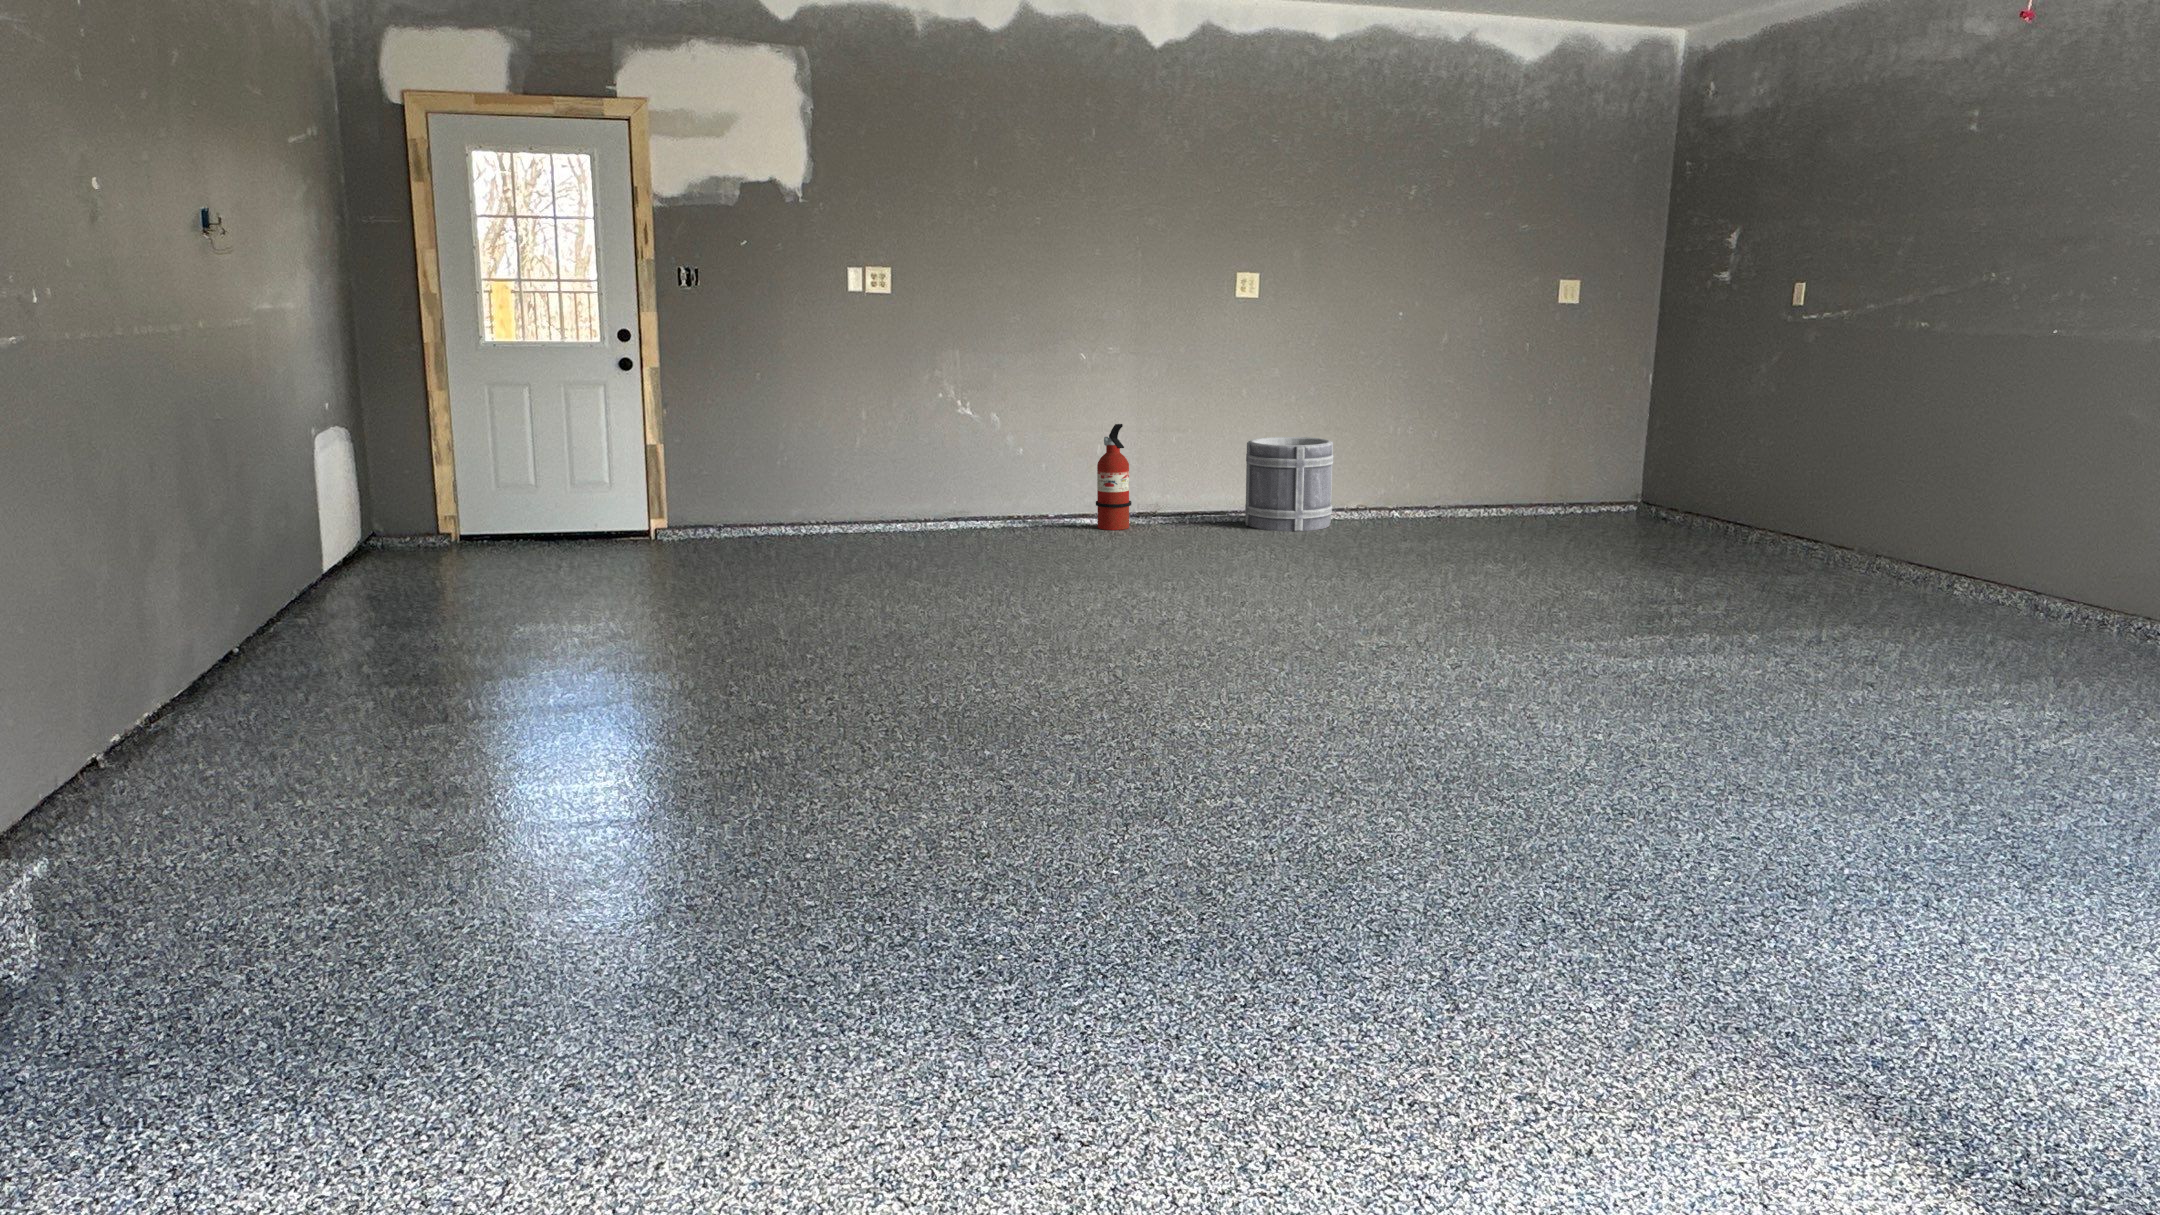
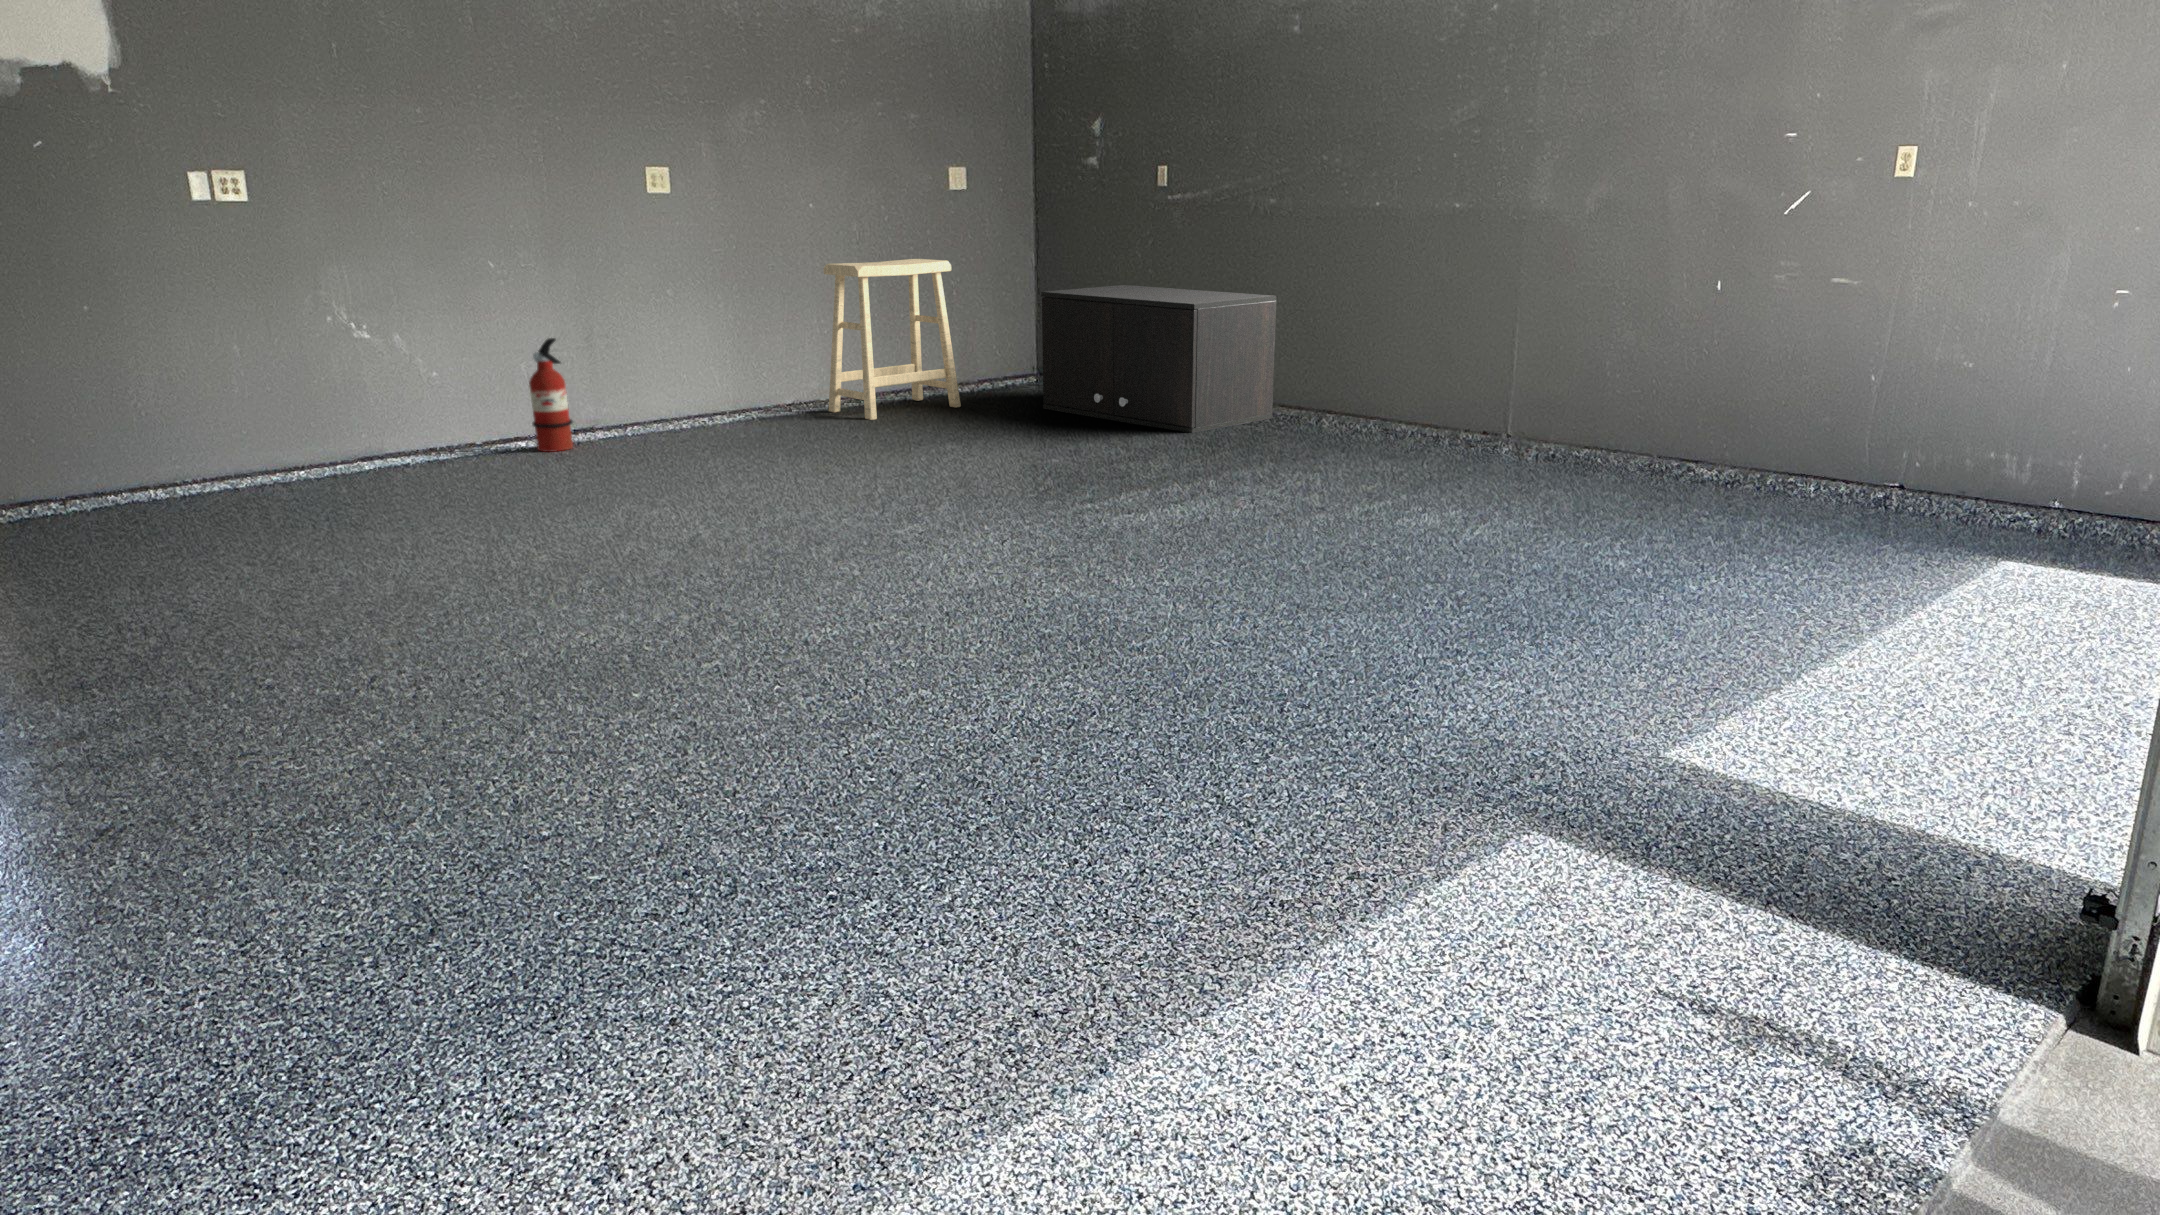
stool: none [1395,361,1545,527] -> present [824,259,961,420]
storage cabinet: none [1633,396,1941,573] -> present [1041,285,1277,433]
bucket: present [1245,437,1334,532] -> none [685,342,777,437]

